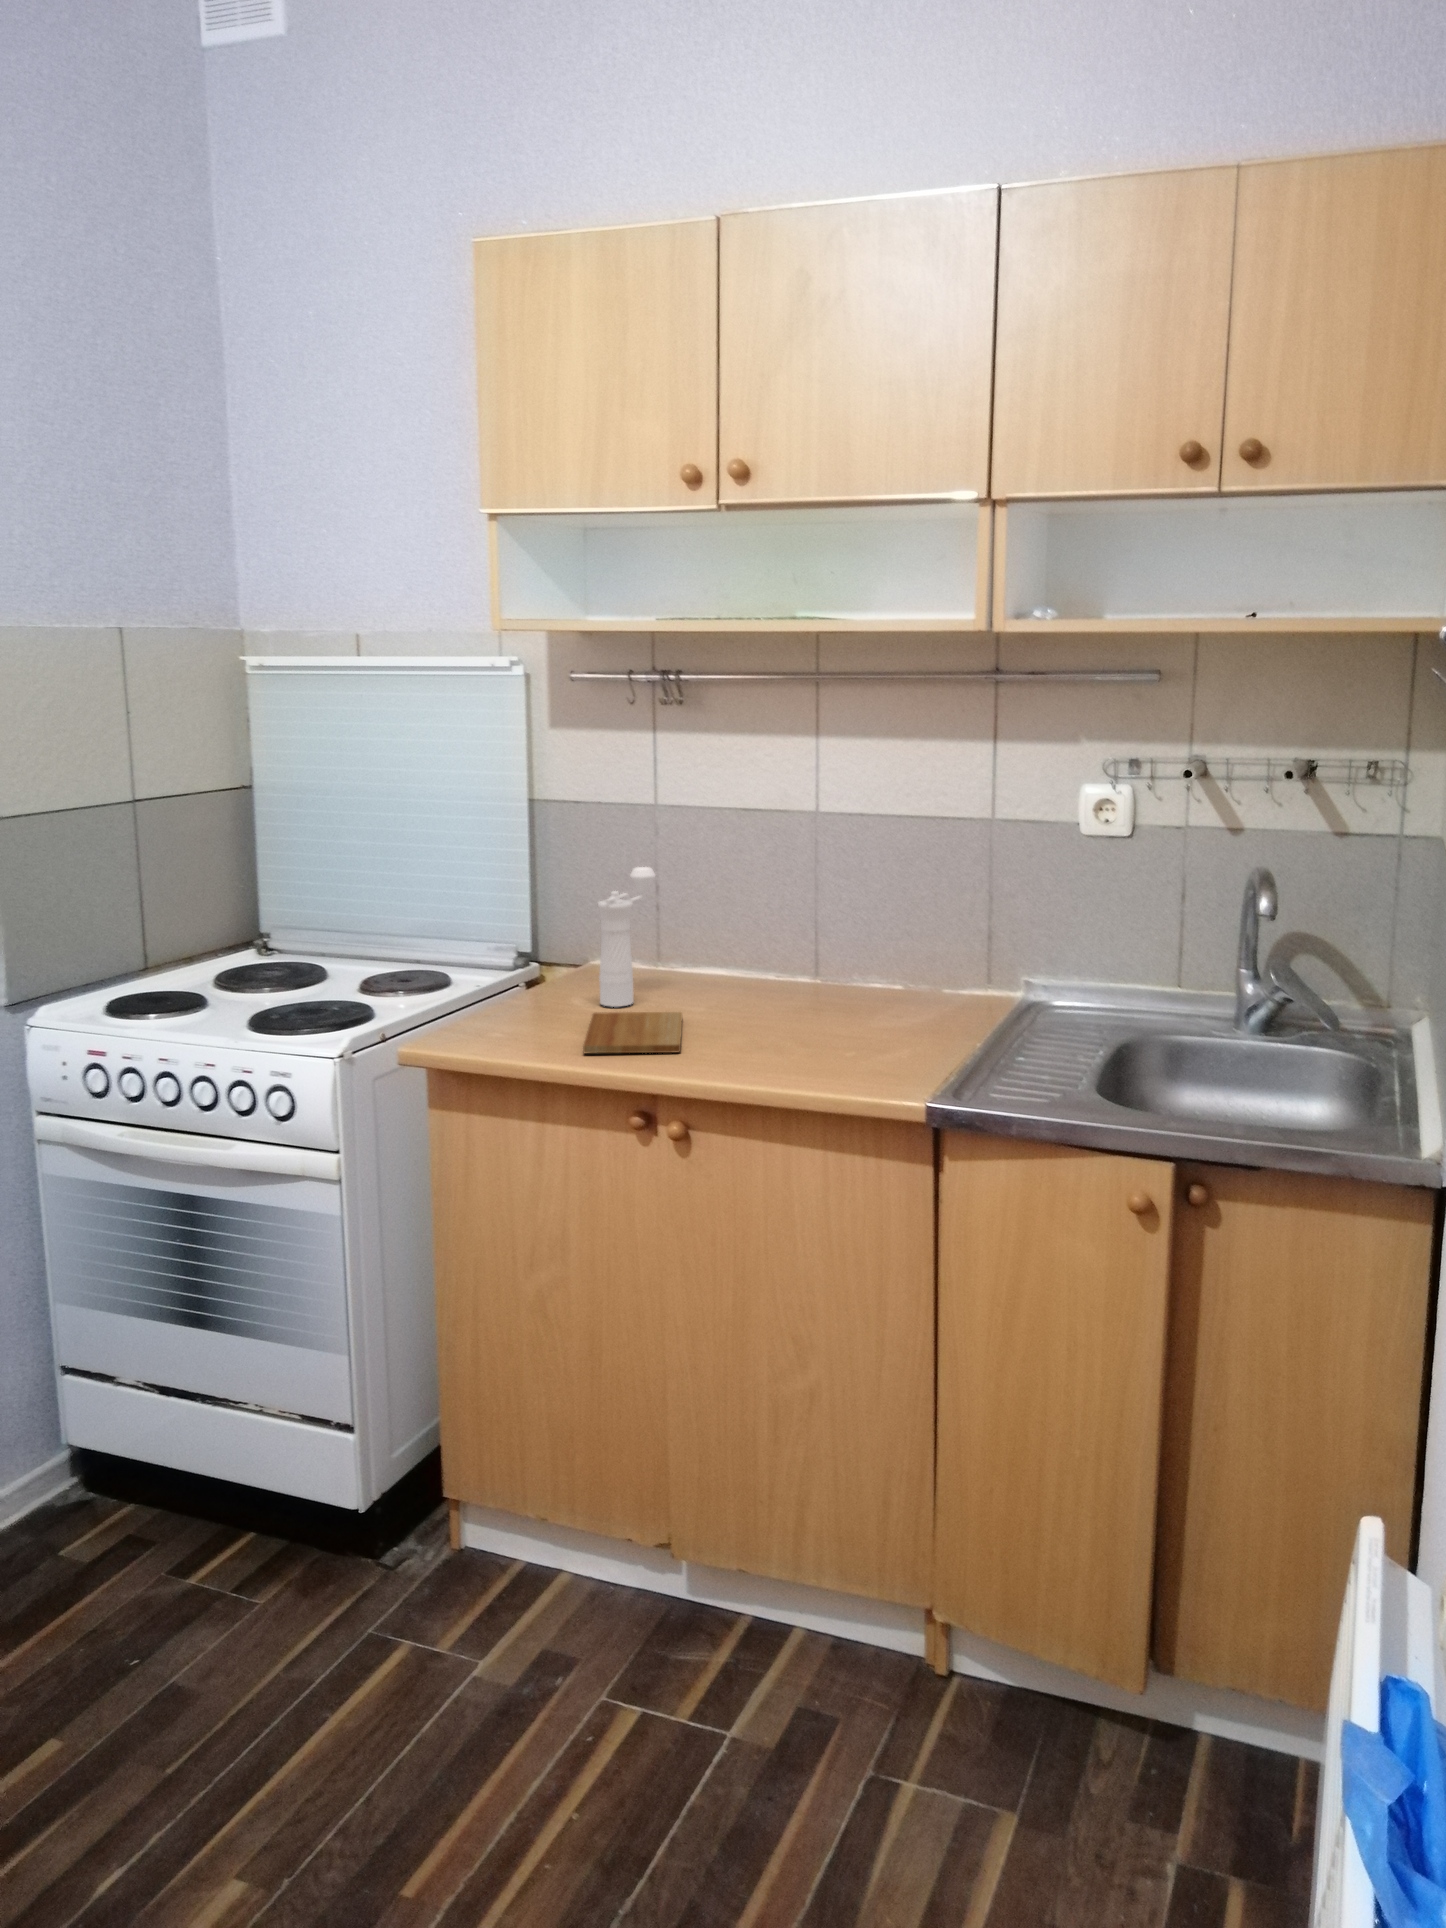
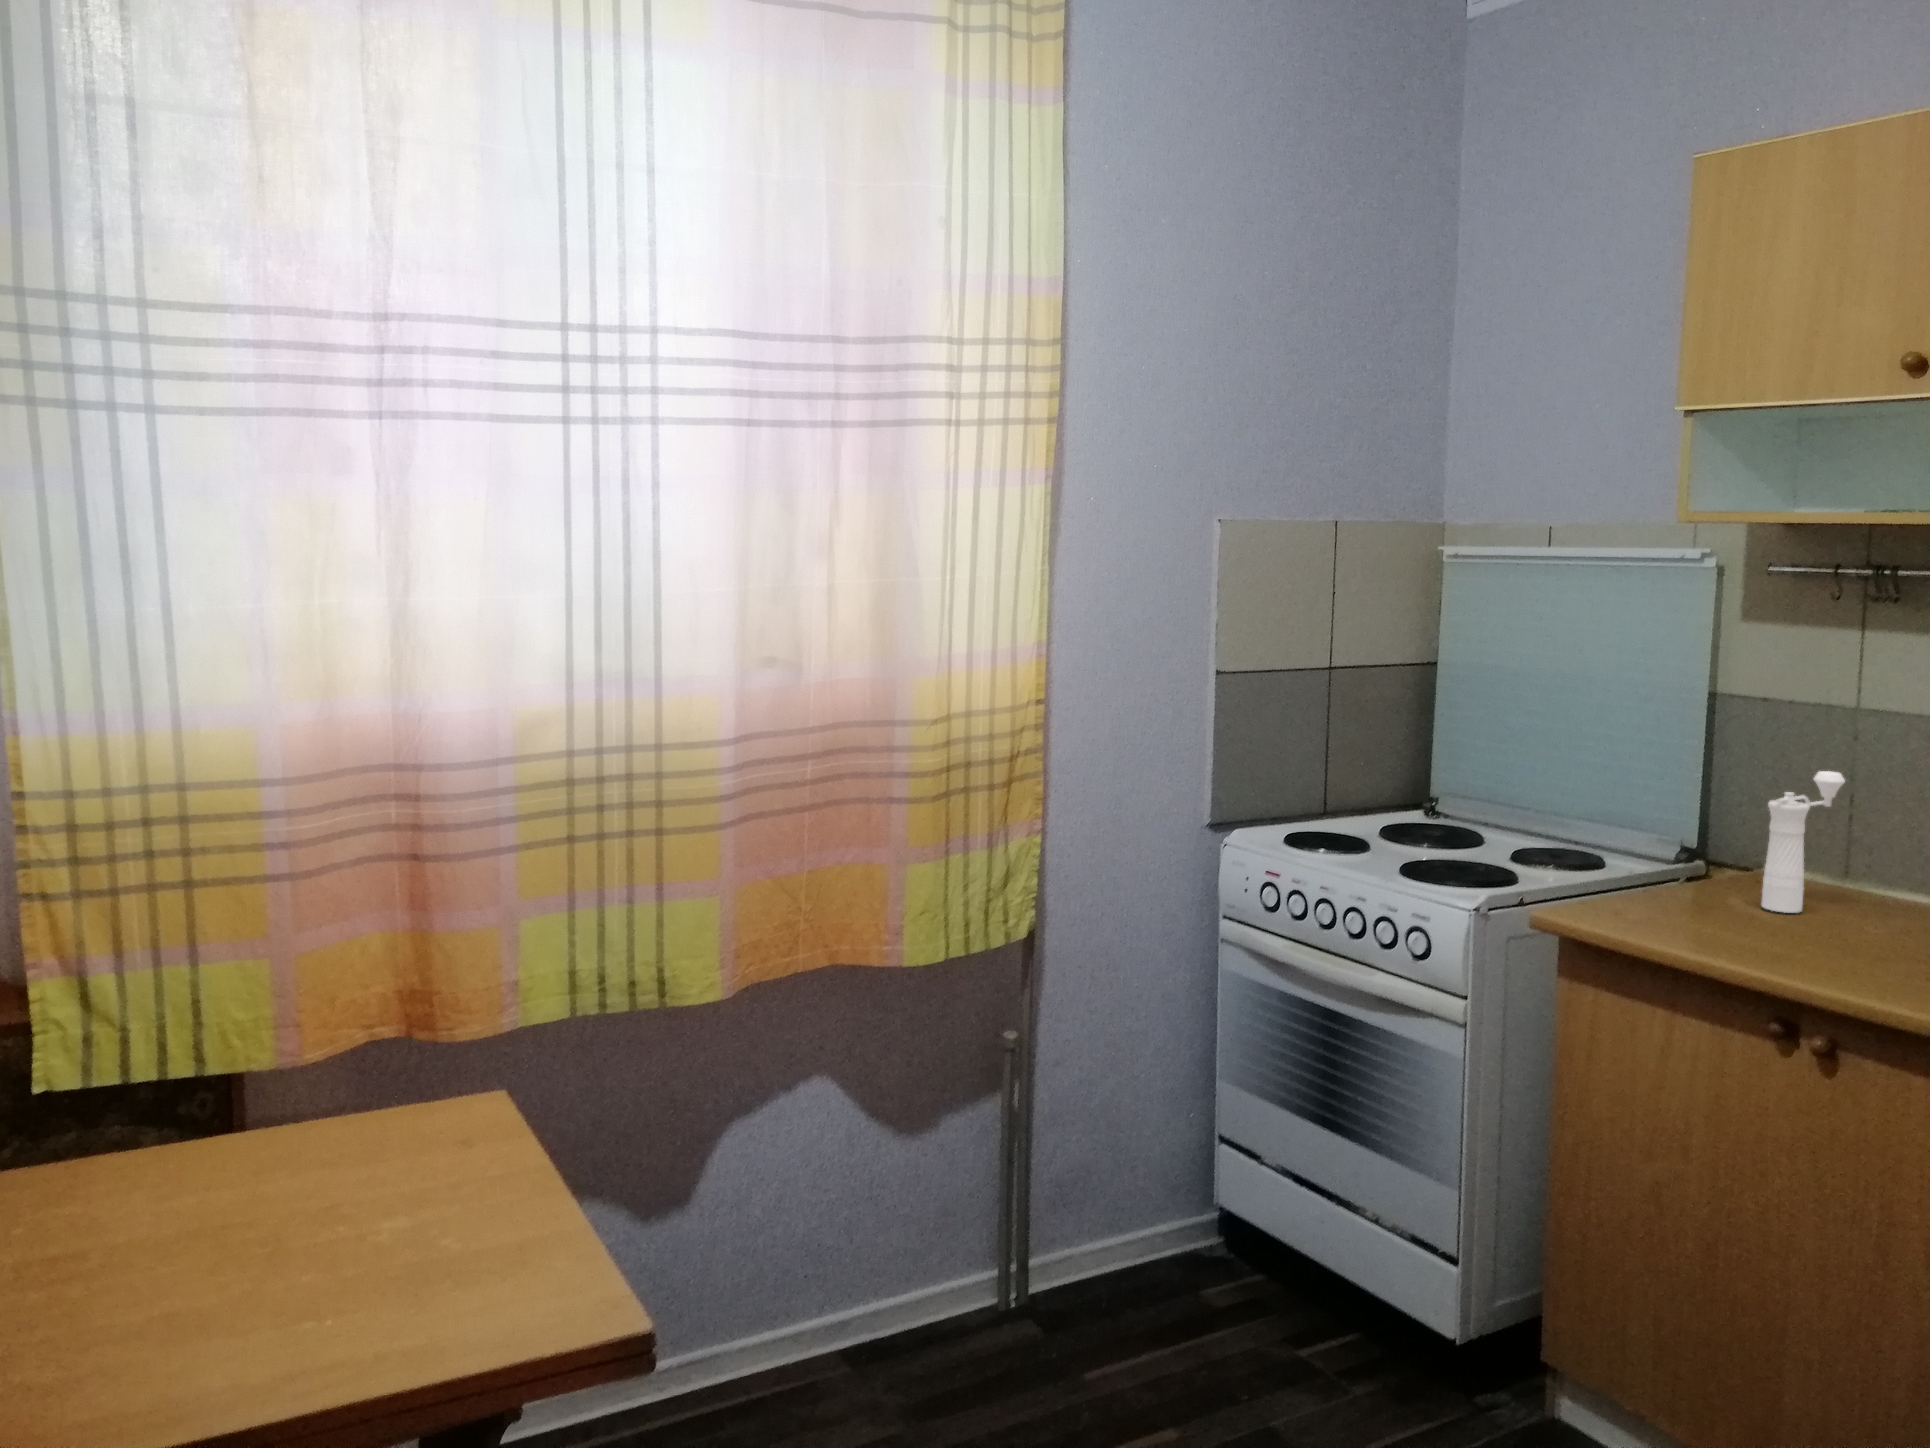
cutting board: present [583,1012,682,1053] -> none [1725,913,1857,966]

